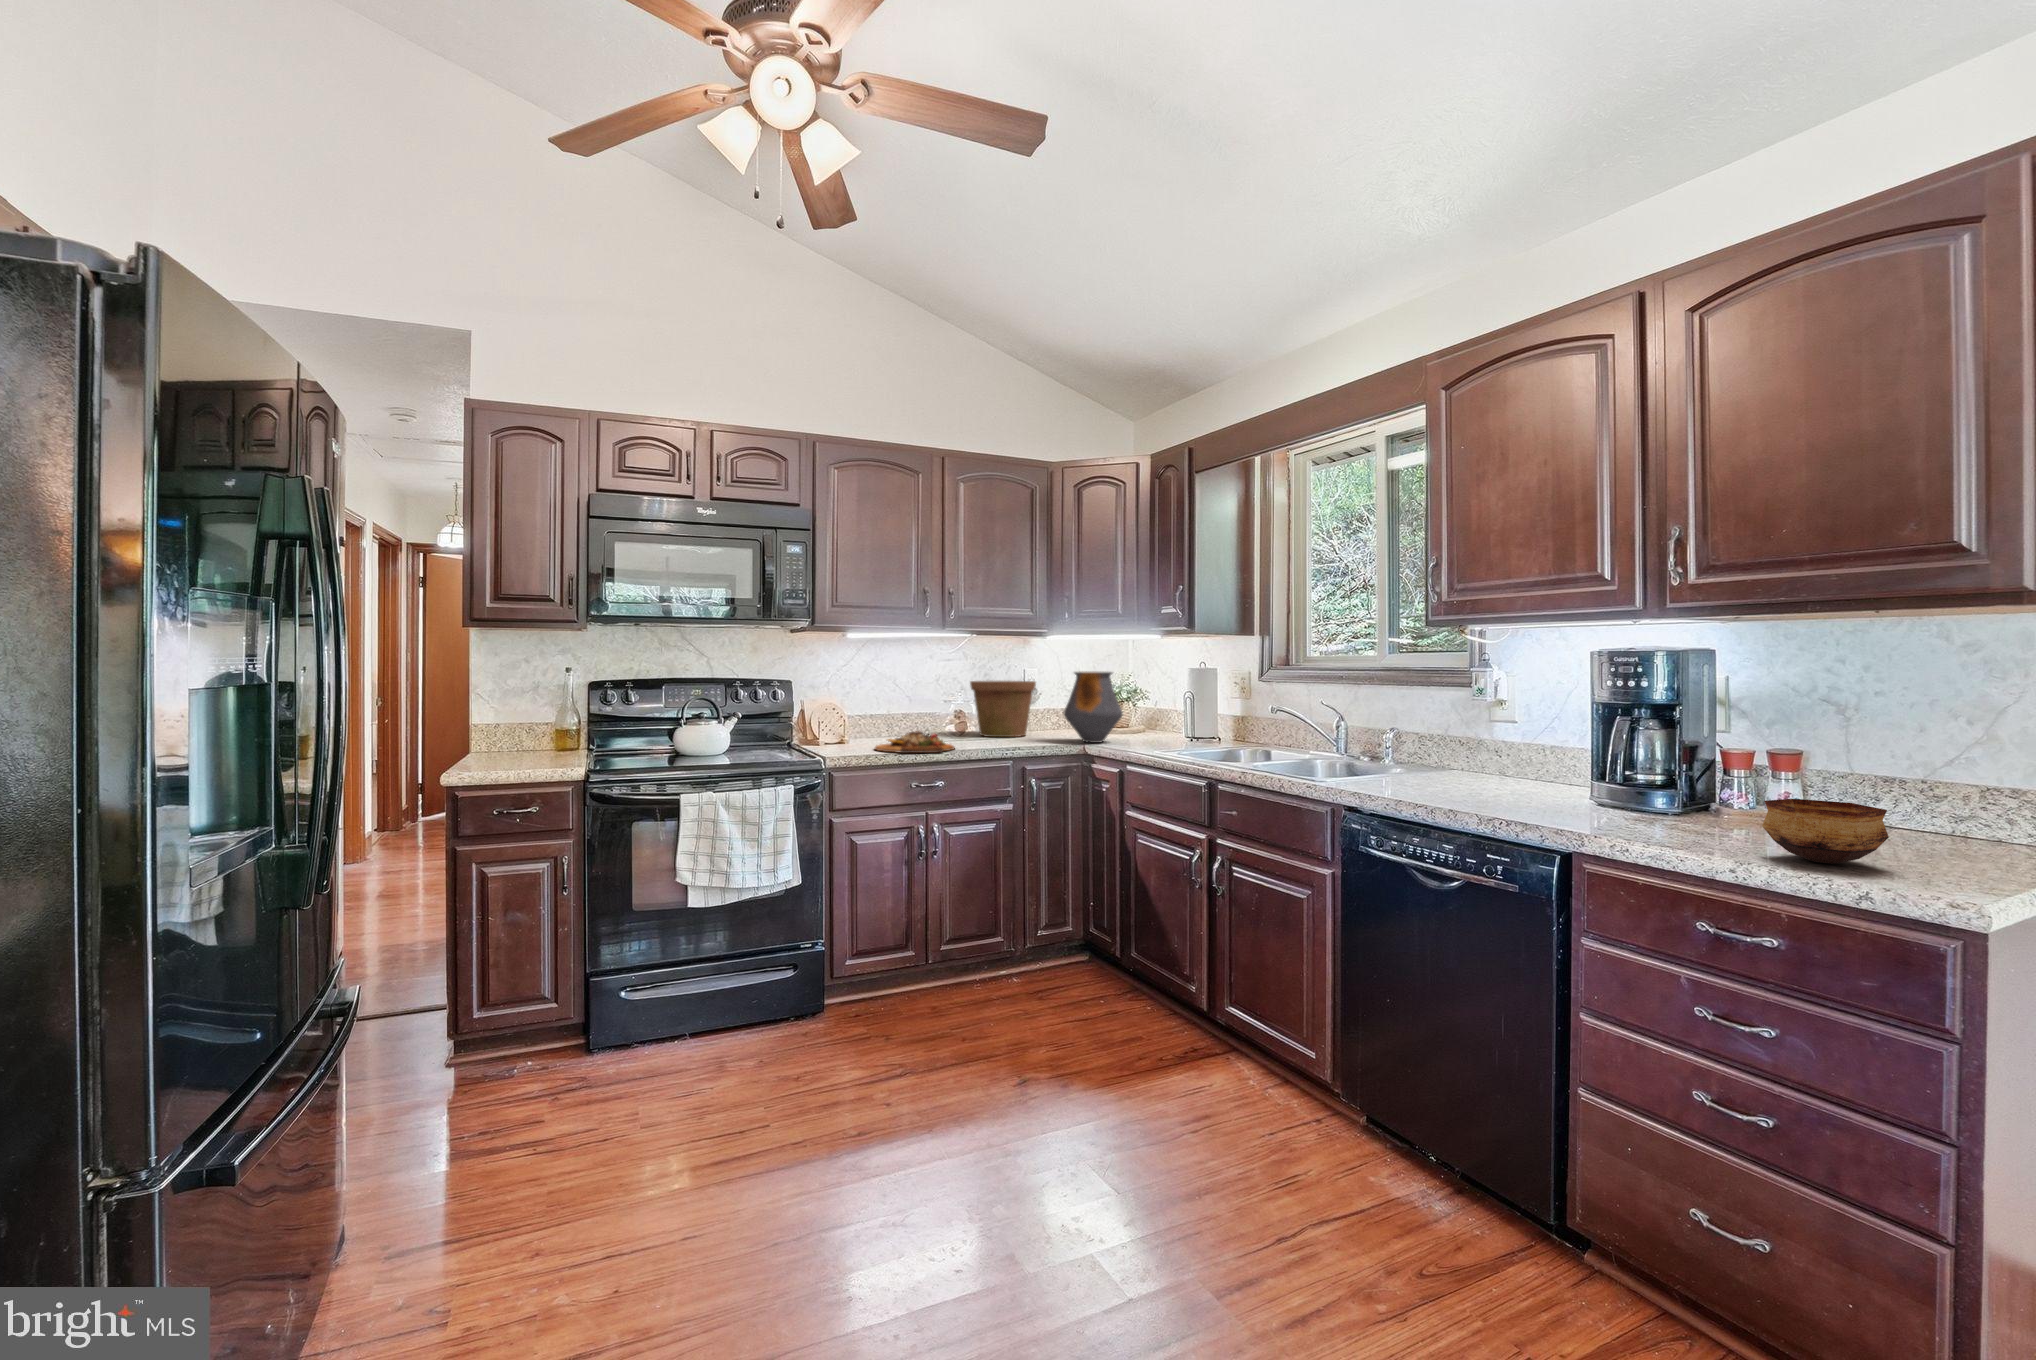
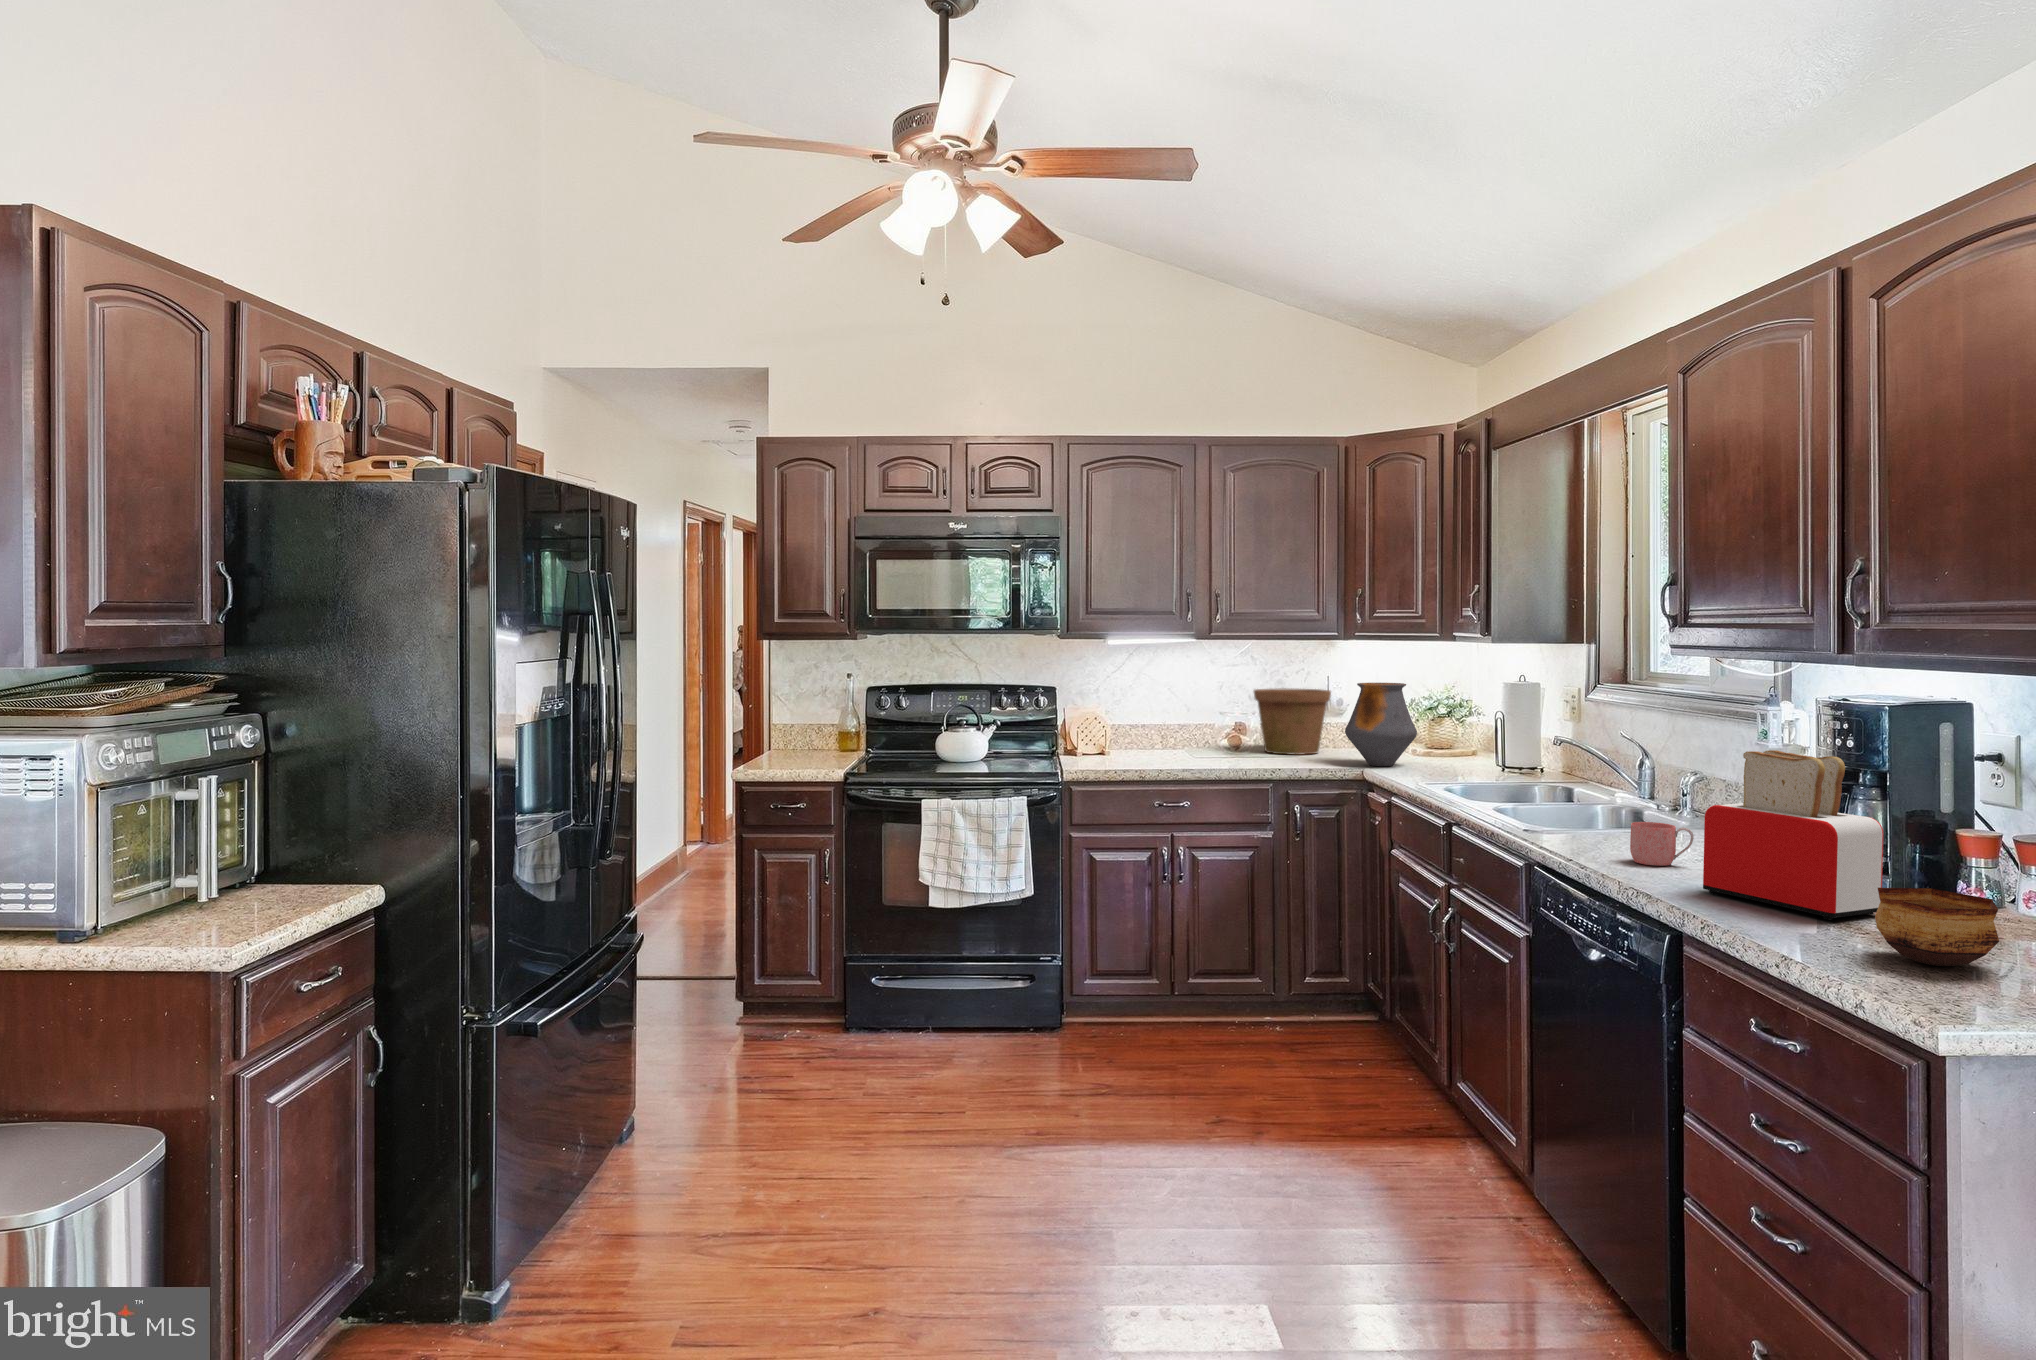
toaster: none [1538,695,1691,834] -> present [1703,750,1883,920]
cutting board: present [875,731,955,753] -> none [1123,746,1209,771]
mug: none [1433,766,1486,803] -> present [1630,822,1694,866]

